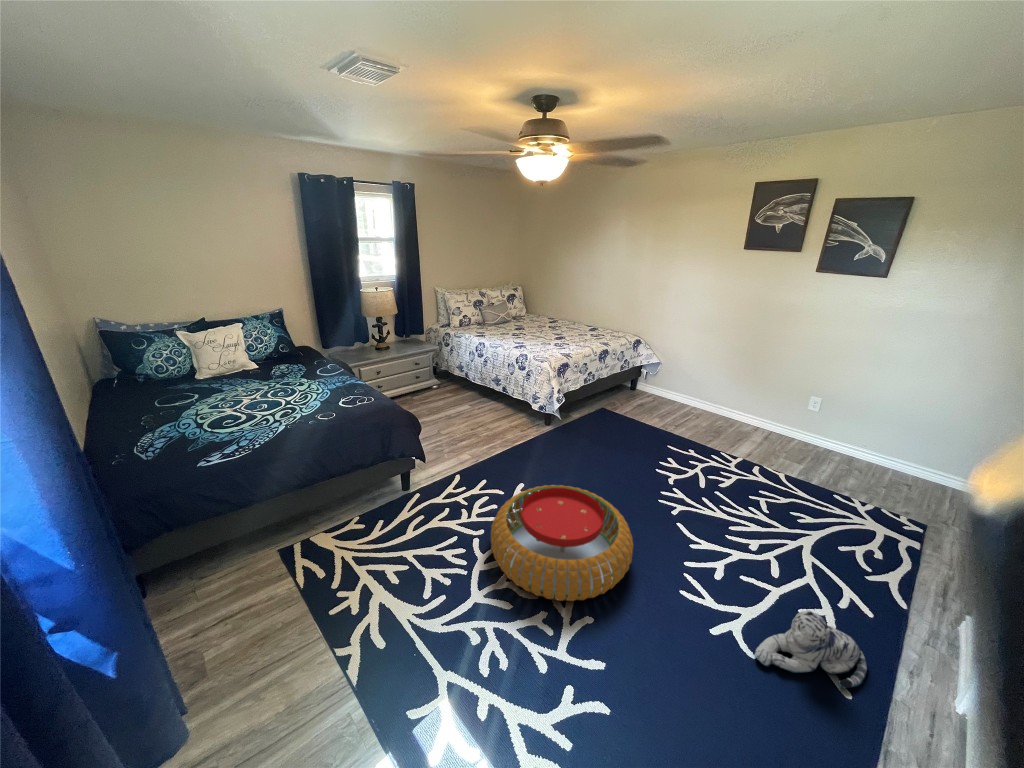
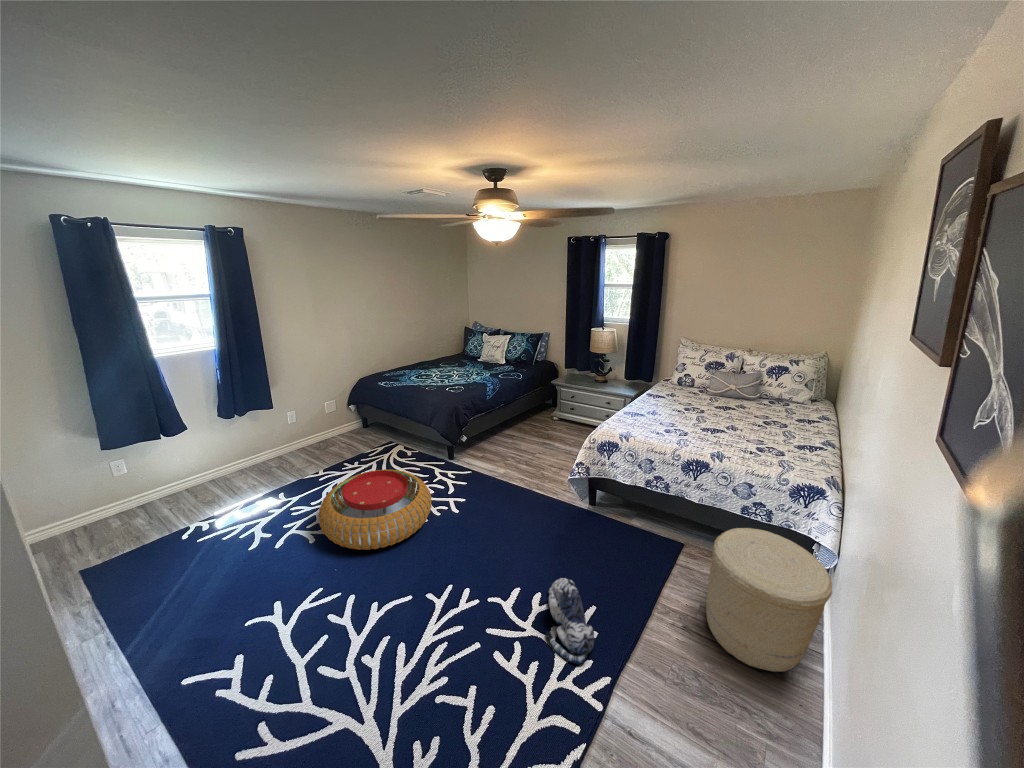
woven basket: none [649,358,705,418] -> present [706,528,832,672]
plush toy: present [755,610,867,688] -> present [546,578,594,665]

